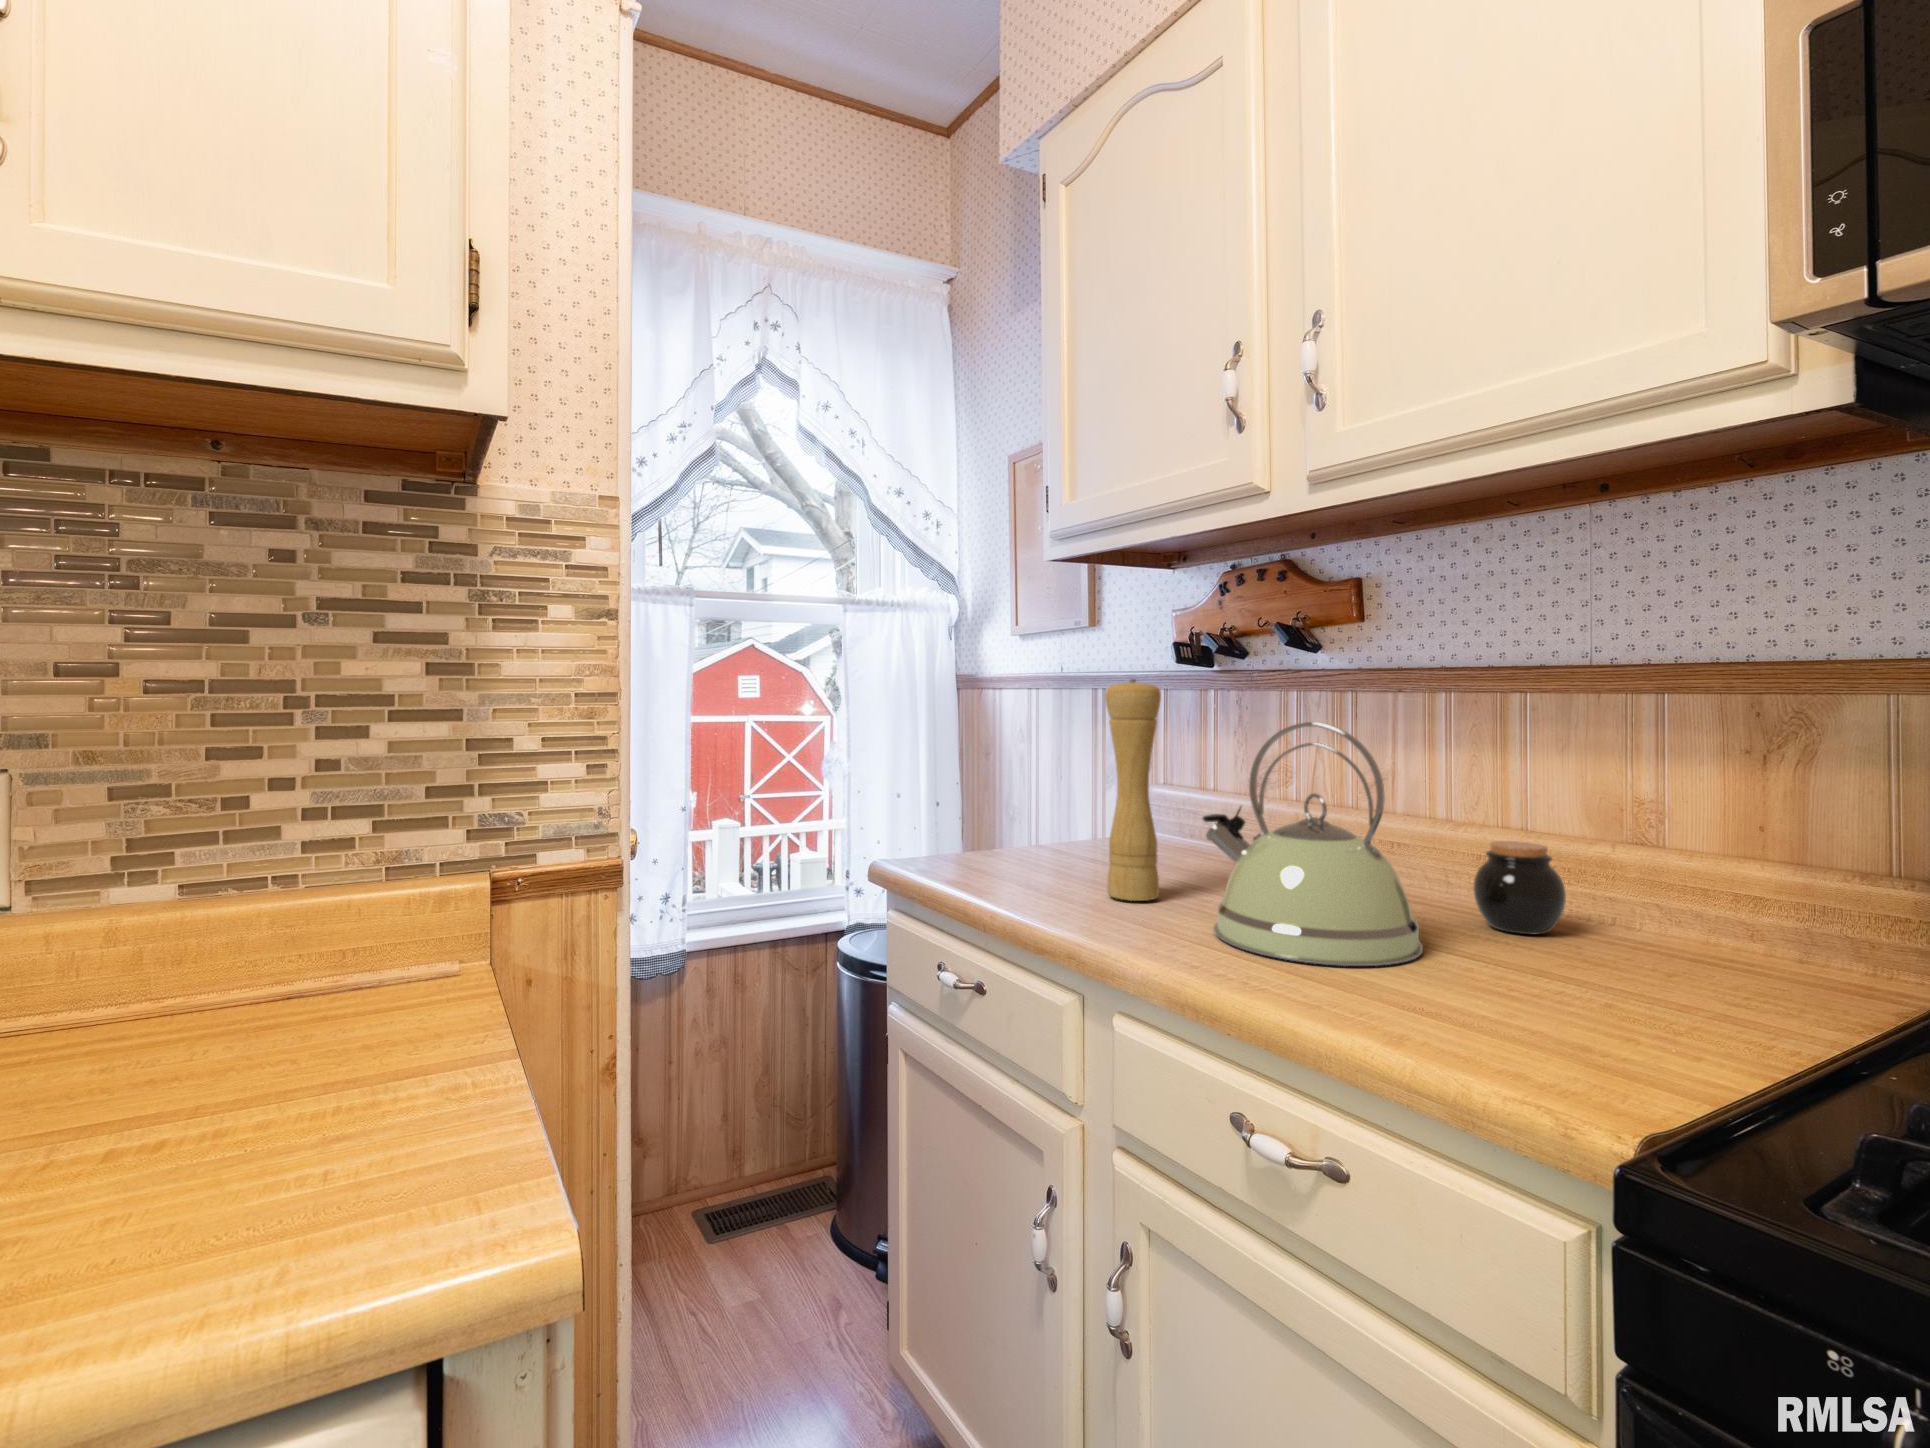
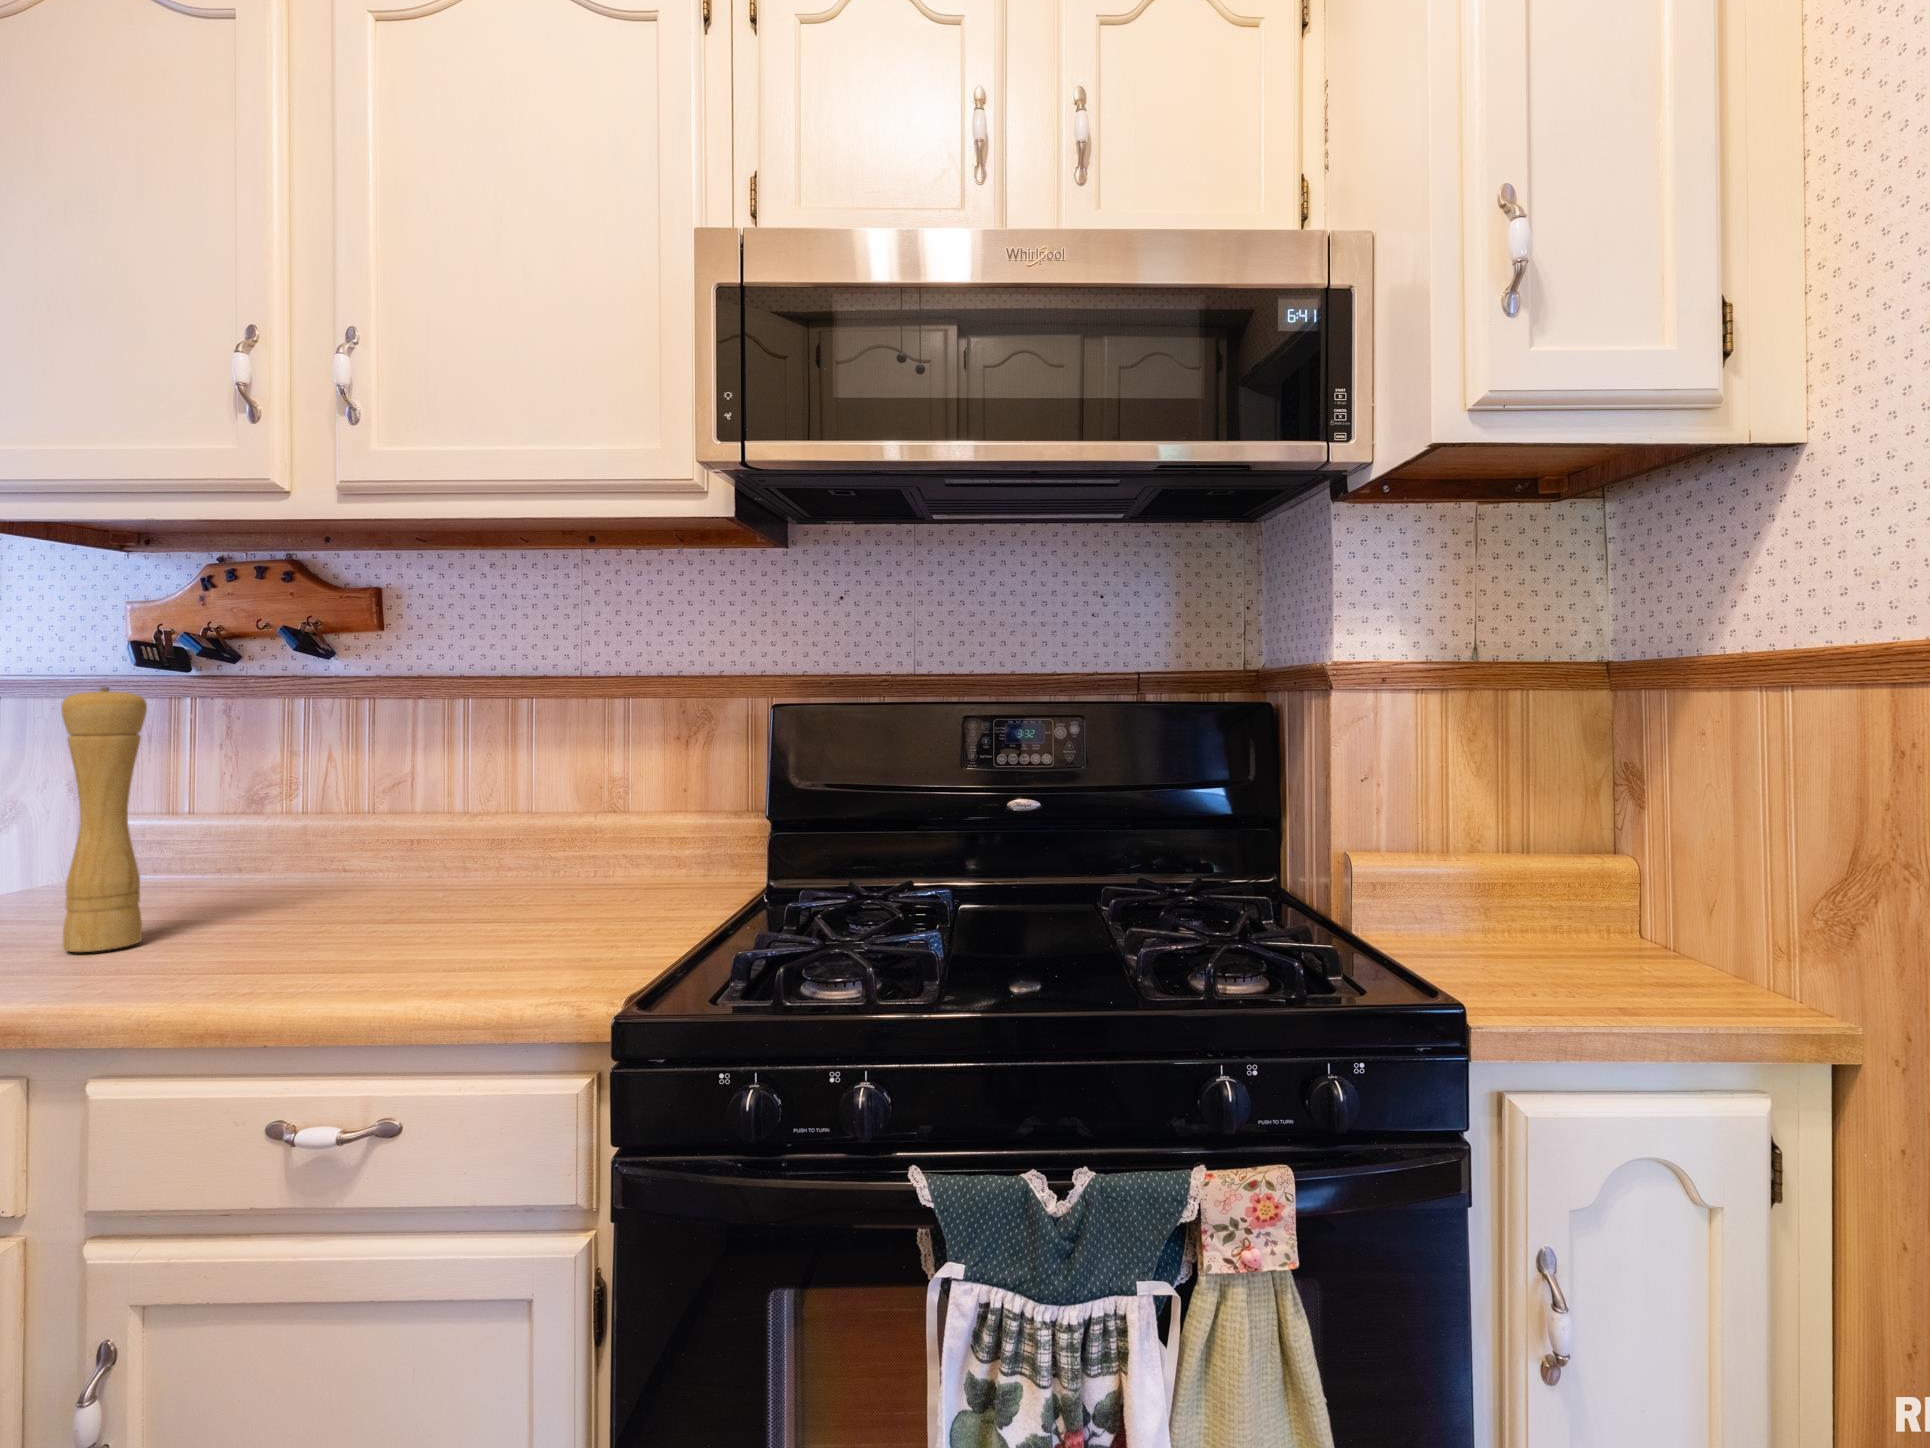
kettle: present [1203,722,1423,966] -> none [212,731,453,965]
jar: present [1473,841,1566,934] -> none [490,826,563,903]

